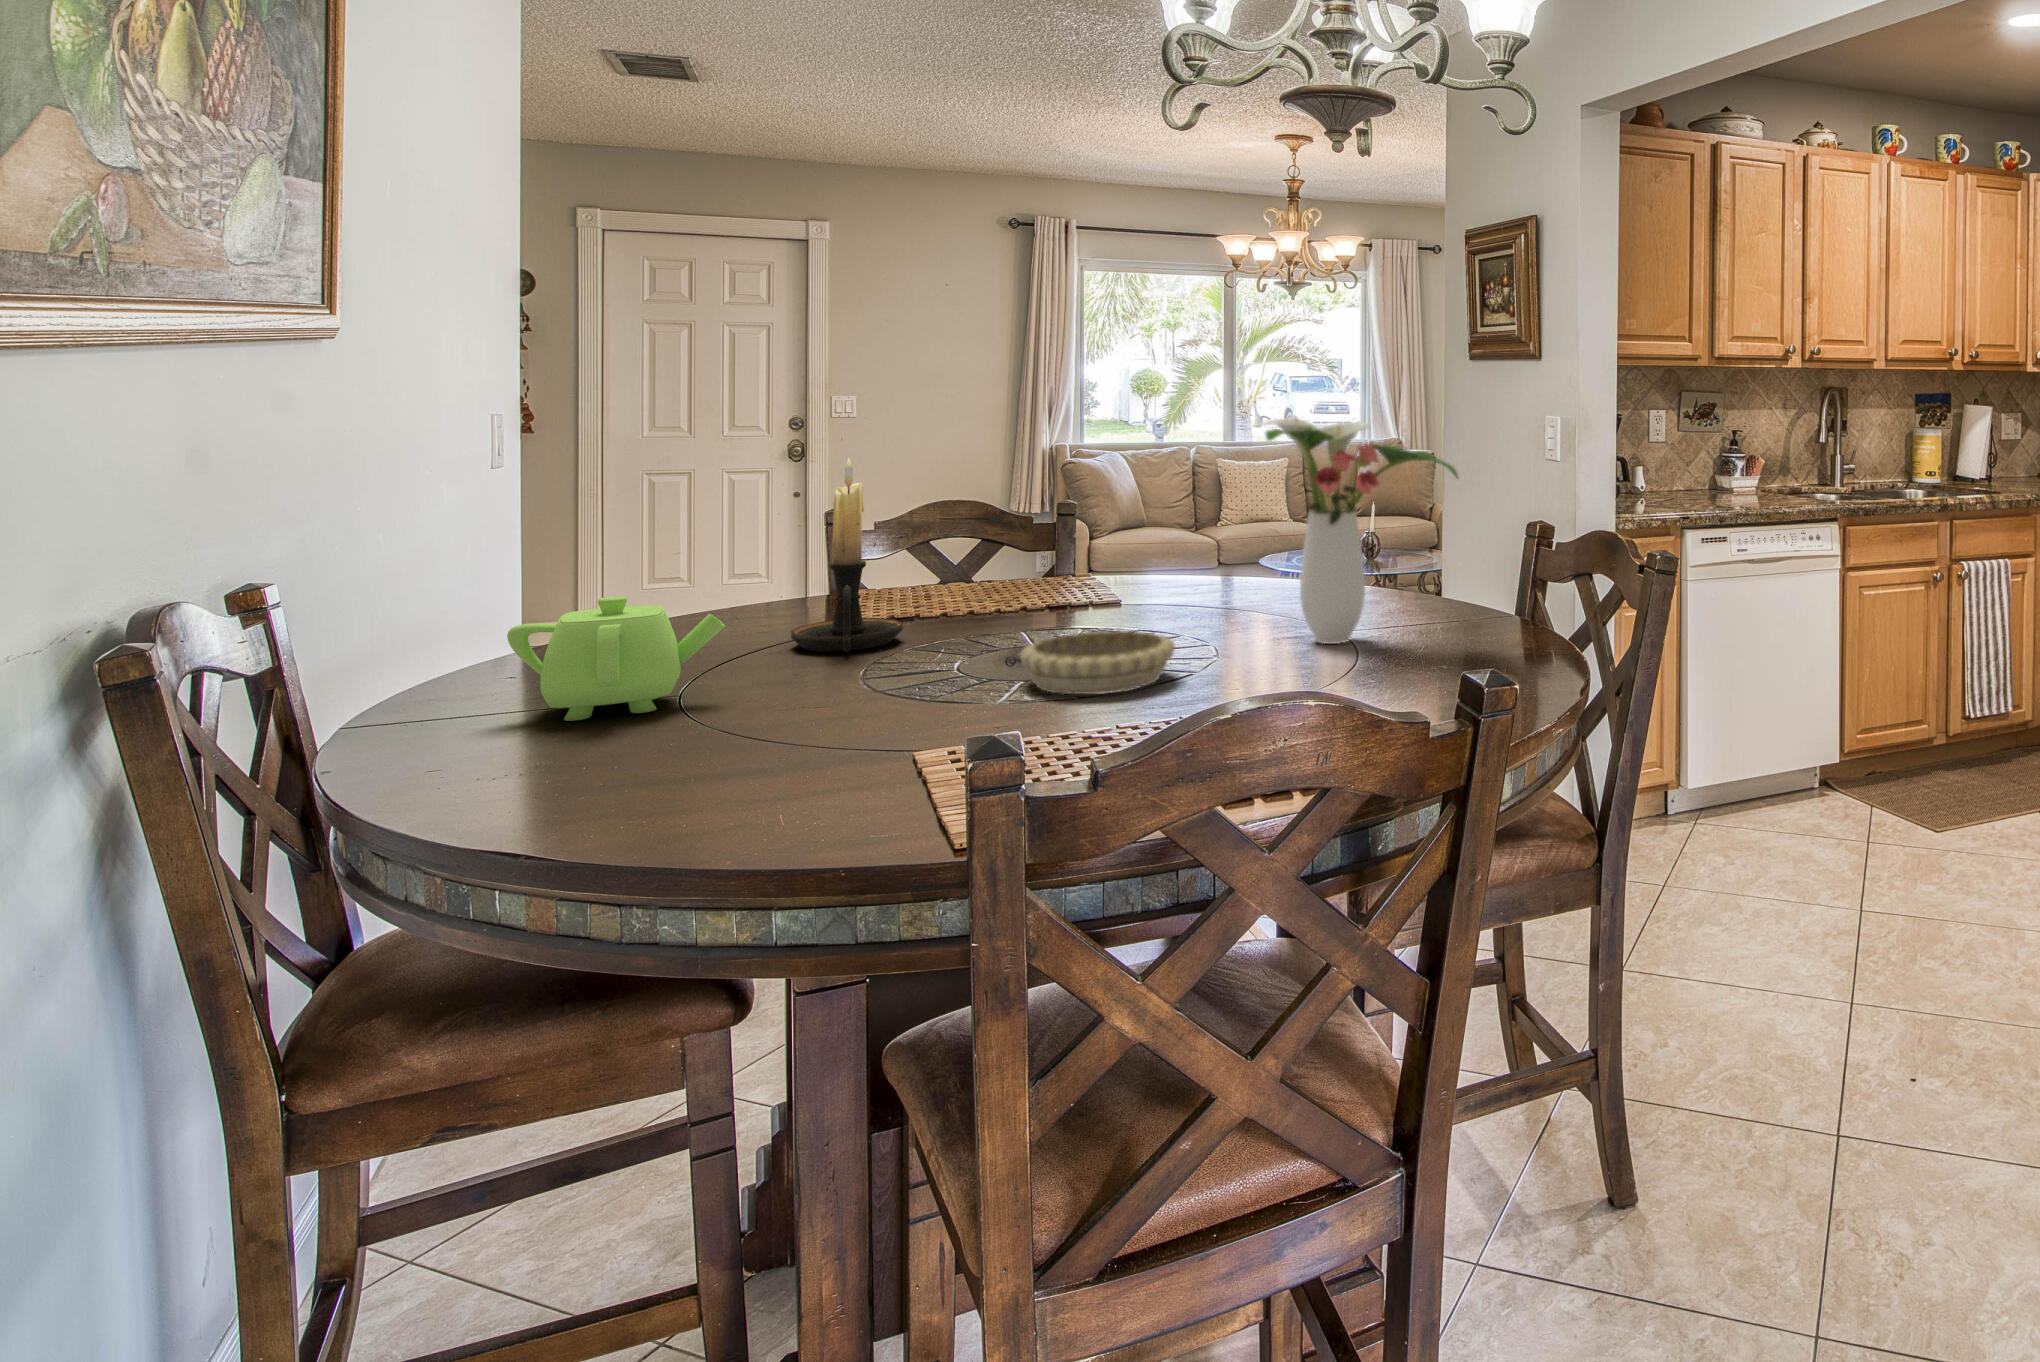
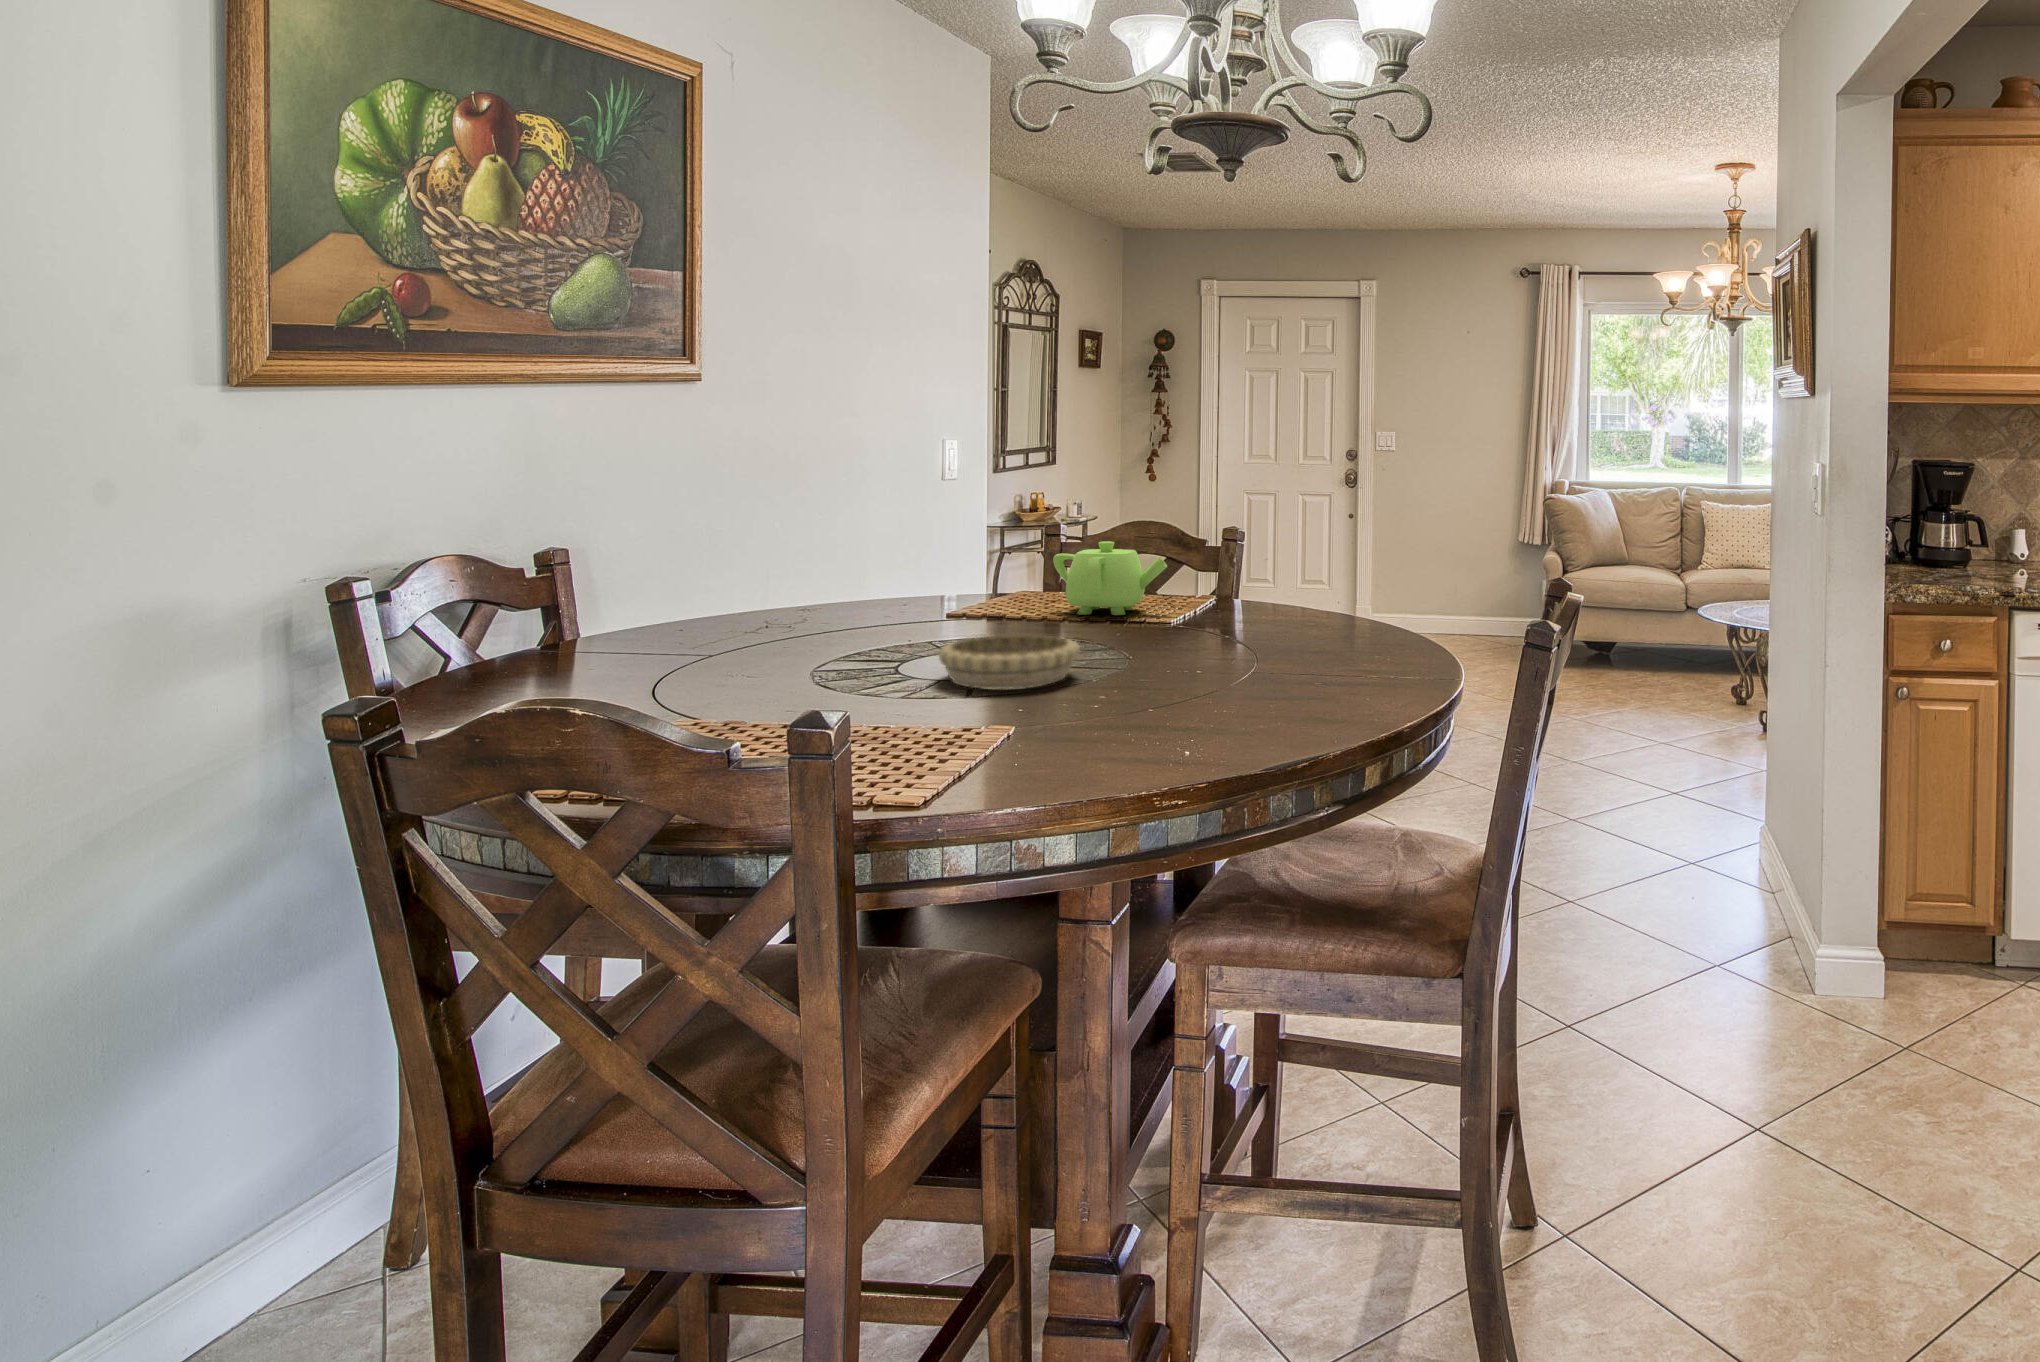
flower arrangement: present [1261,418,1458,644] -> none [1169,443,1372,676]
candle holder: present [791,458,903,653] -> none [887,468,976,633]
teapot: present [507,596,725,721] -> present [1053,541,1167,615]

